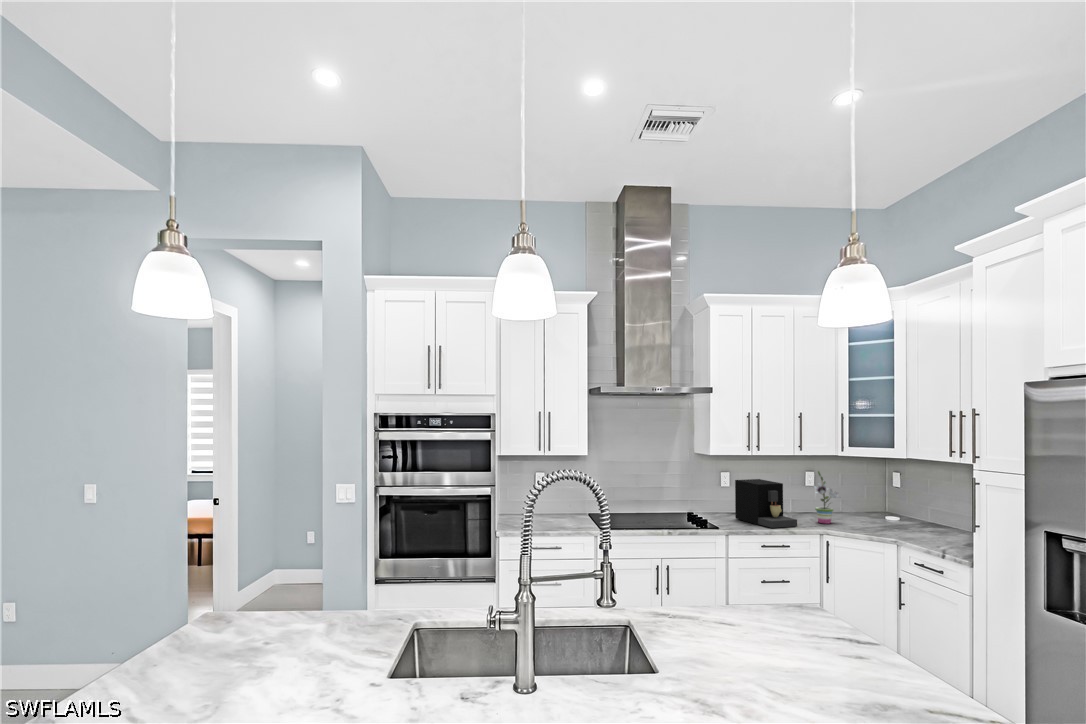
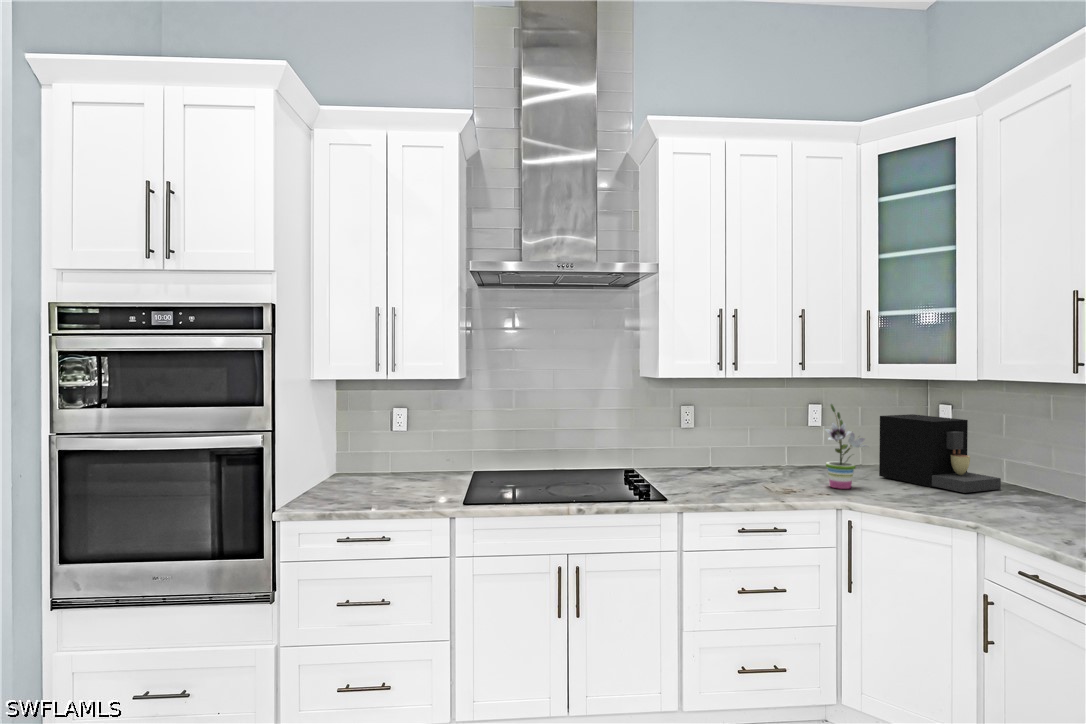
coffee maker: present [735,479,797,528] -> present [879,414,1001,493]

